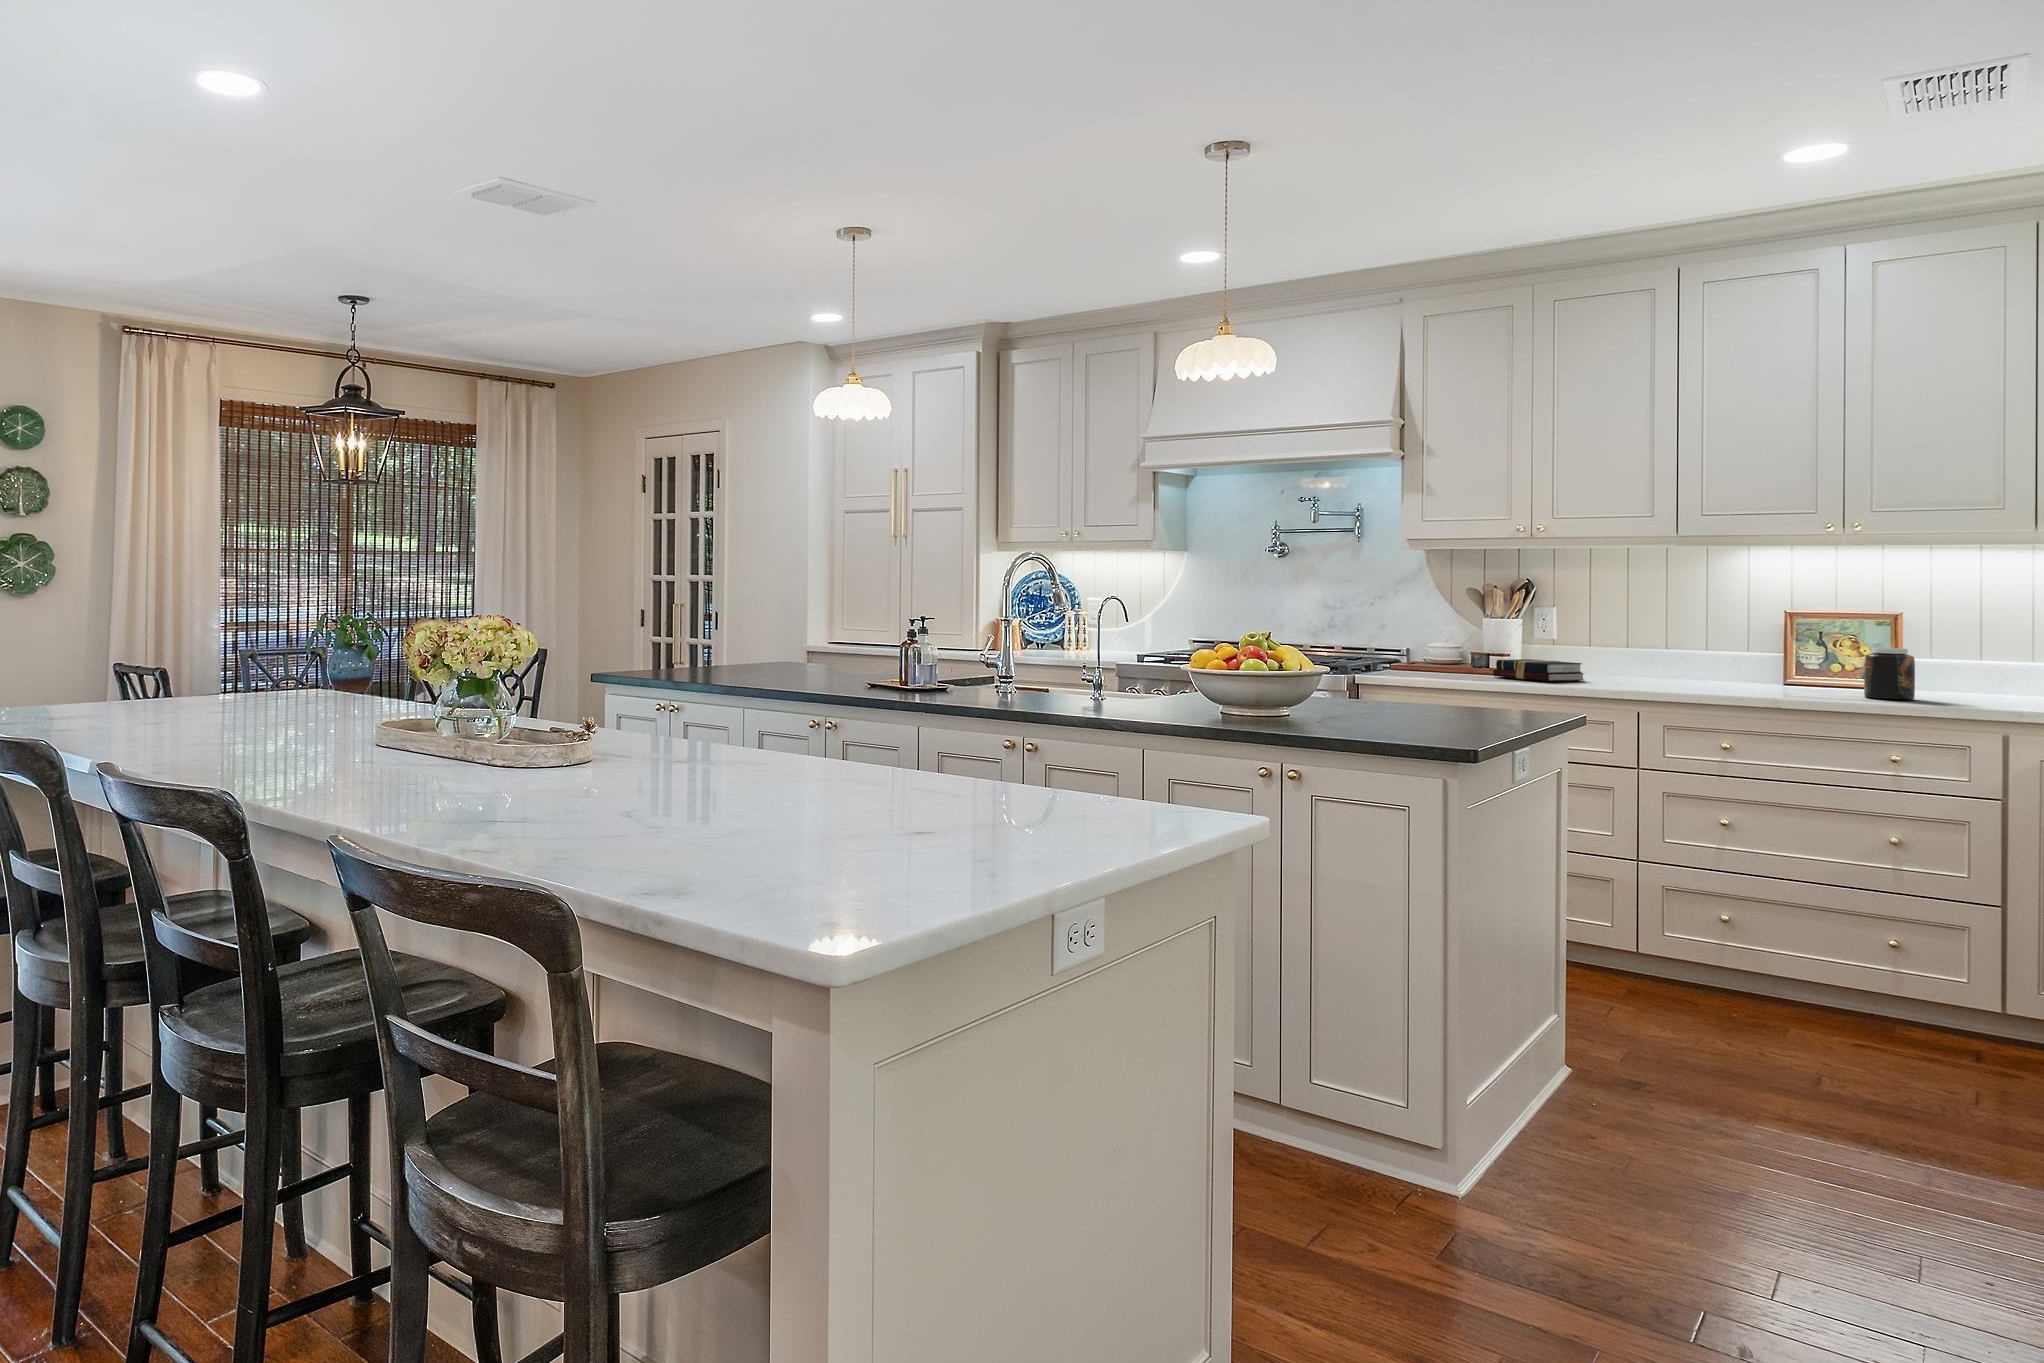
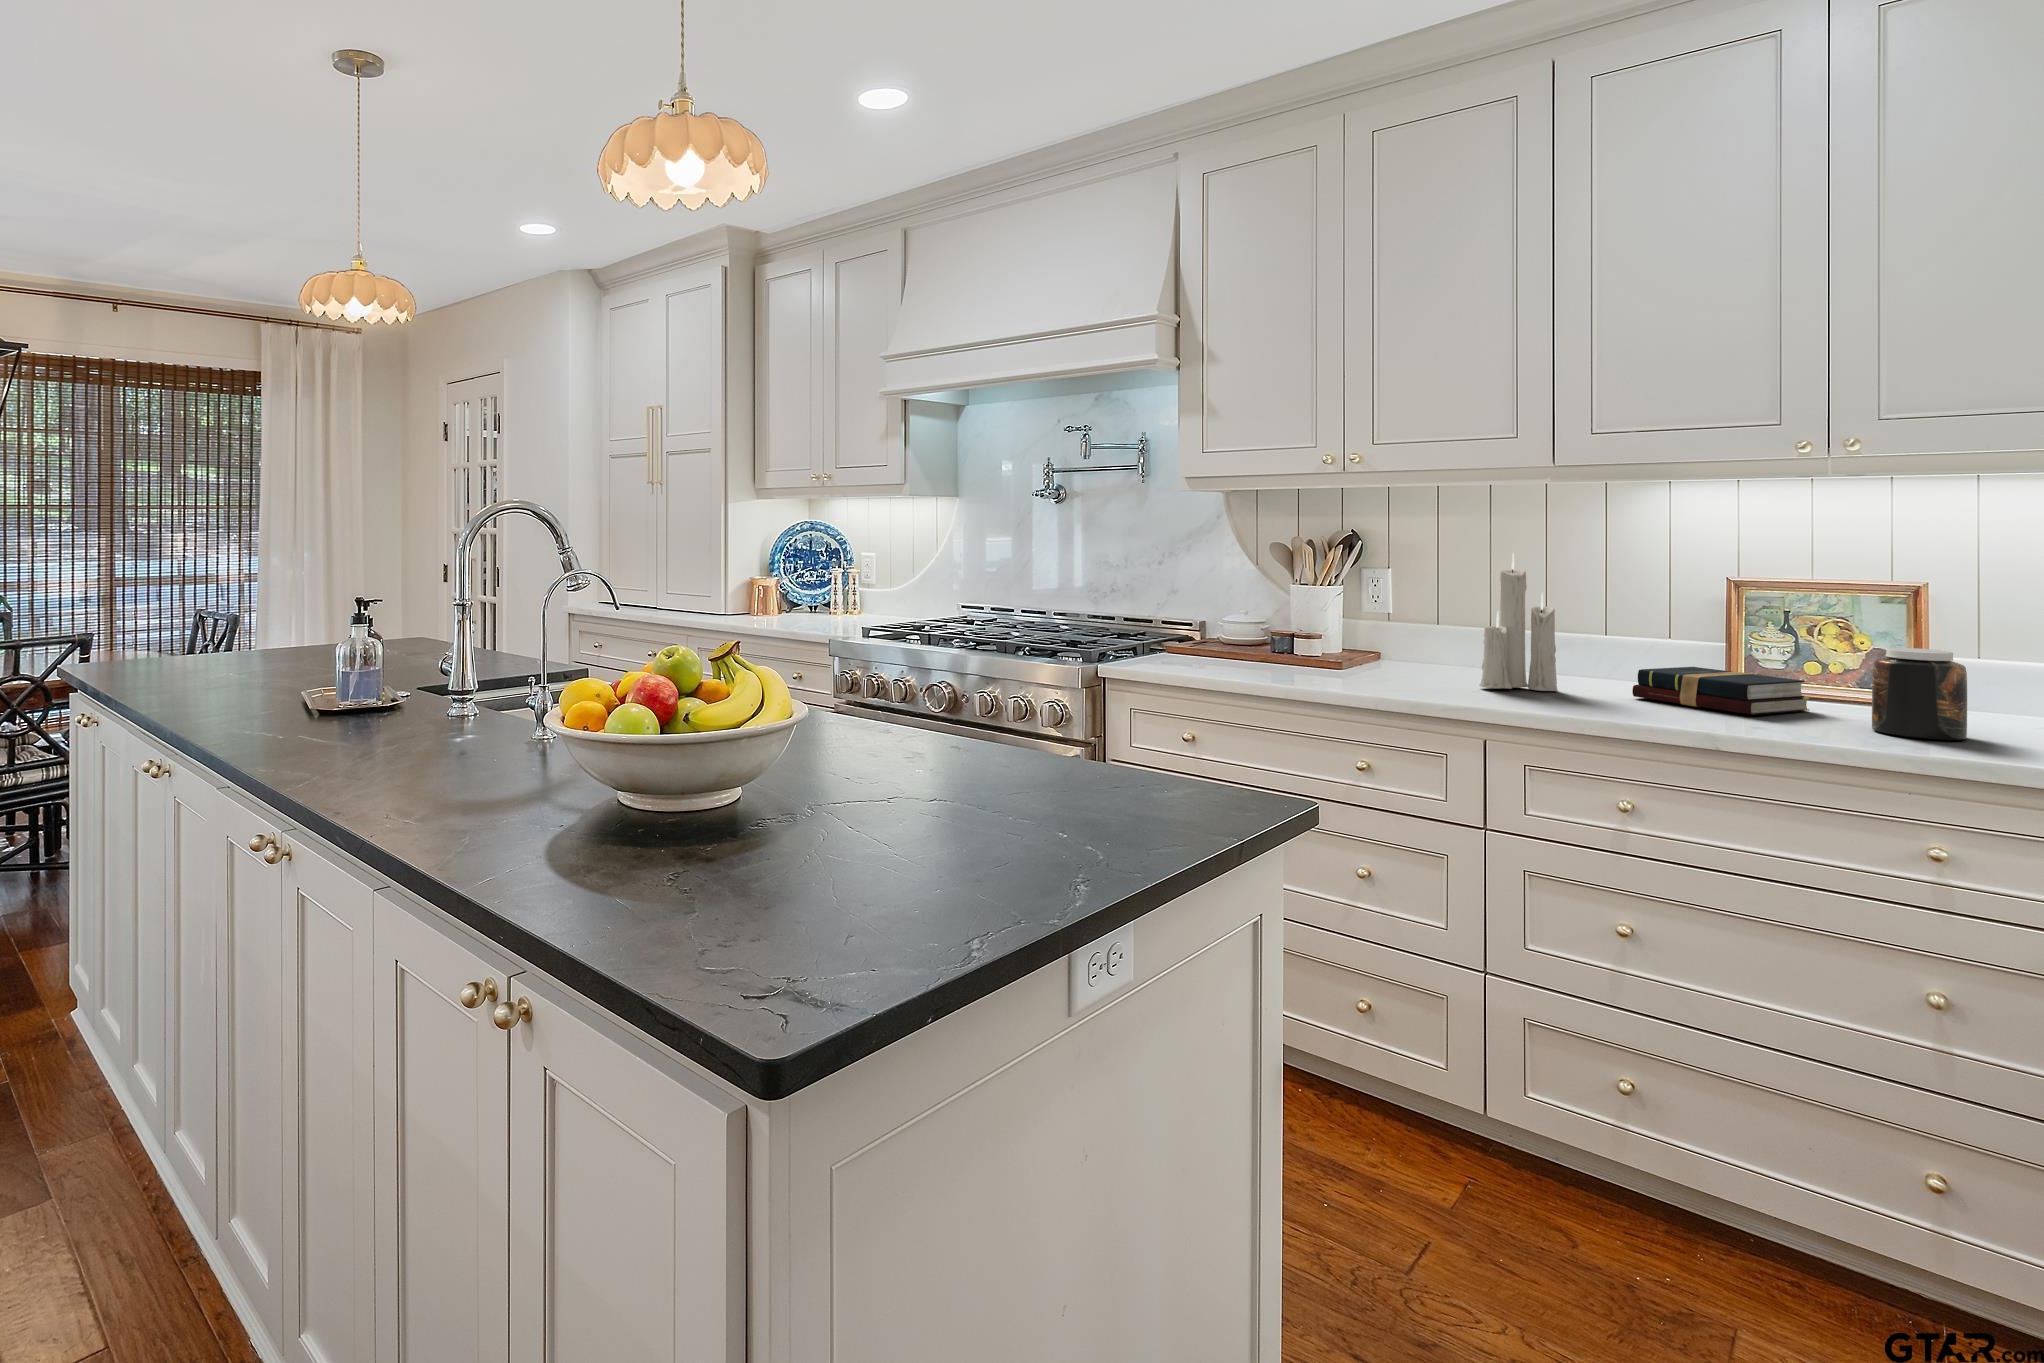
candle: none [1627,588,1678,684] -> present [1479,553,1558,691]
hardback book: present [1493,659,1584,681] -> present [1632,667,1810,715]

